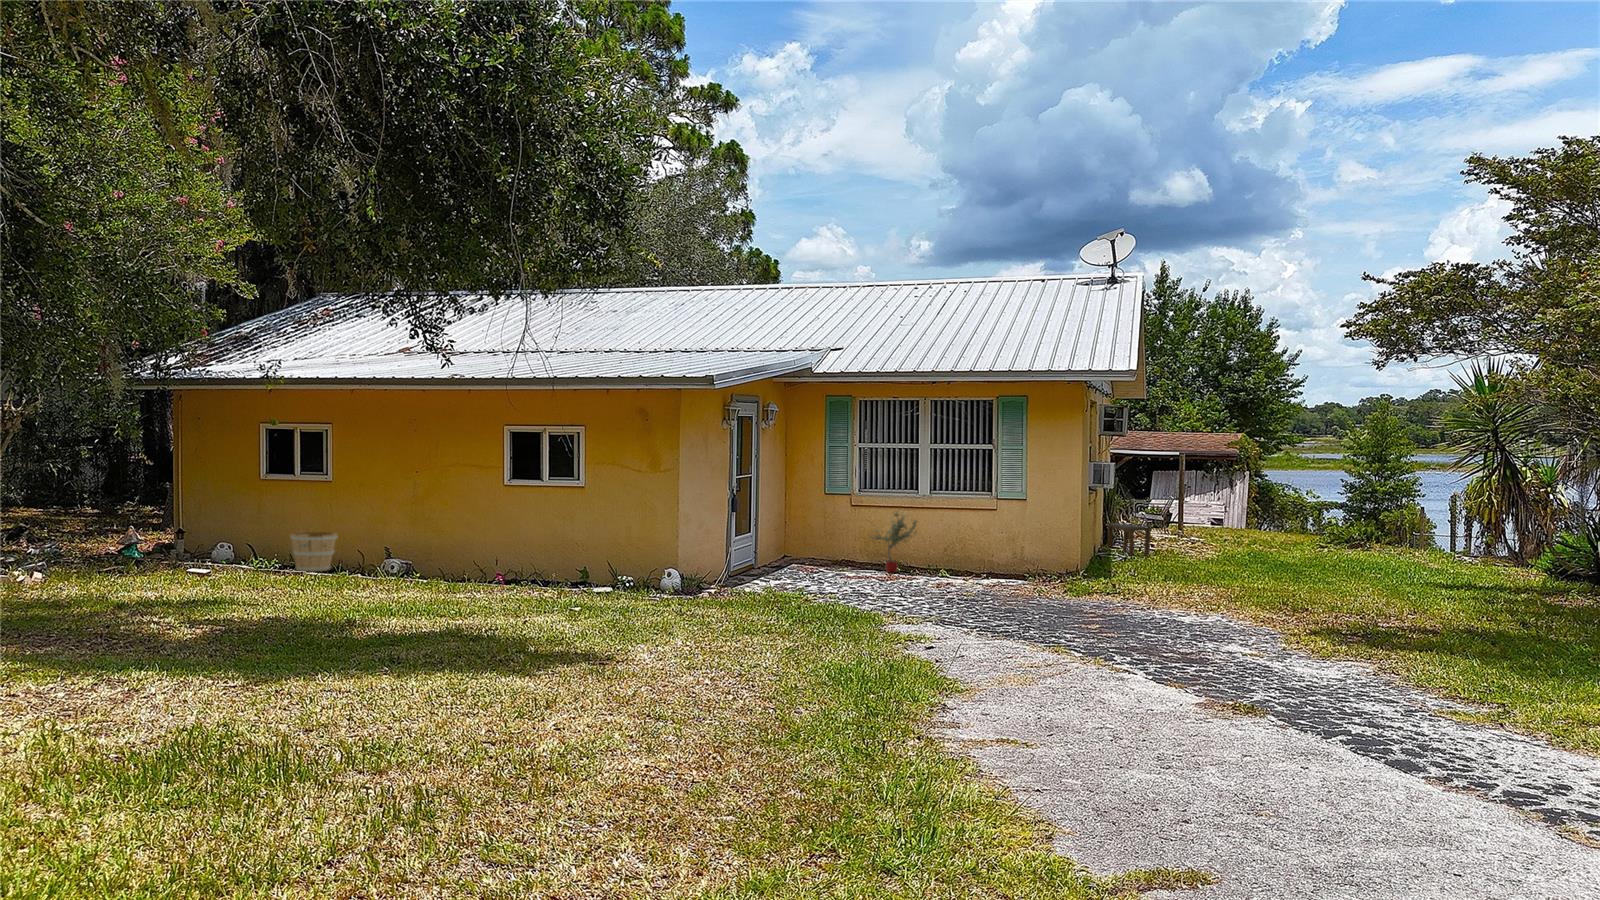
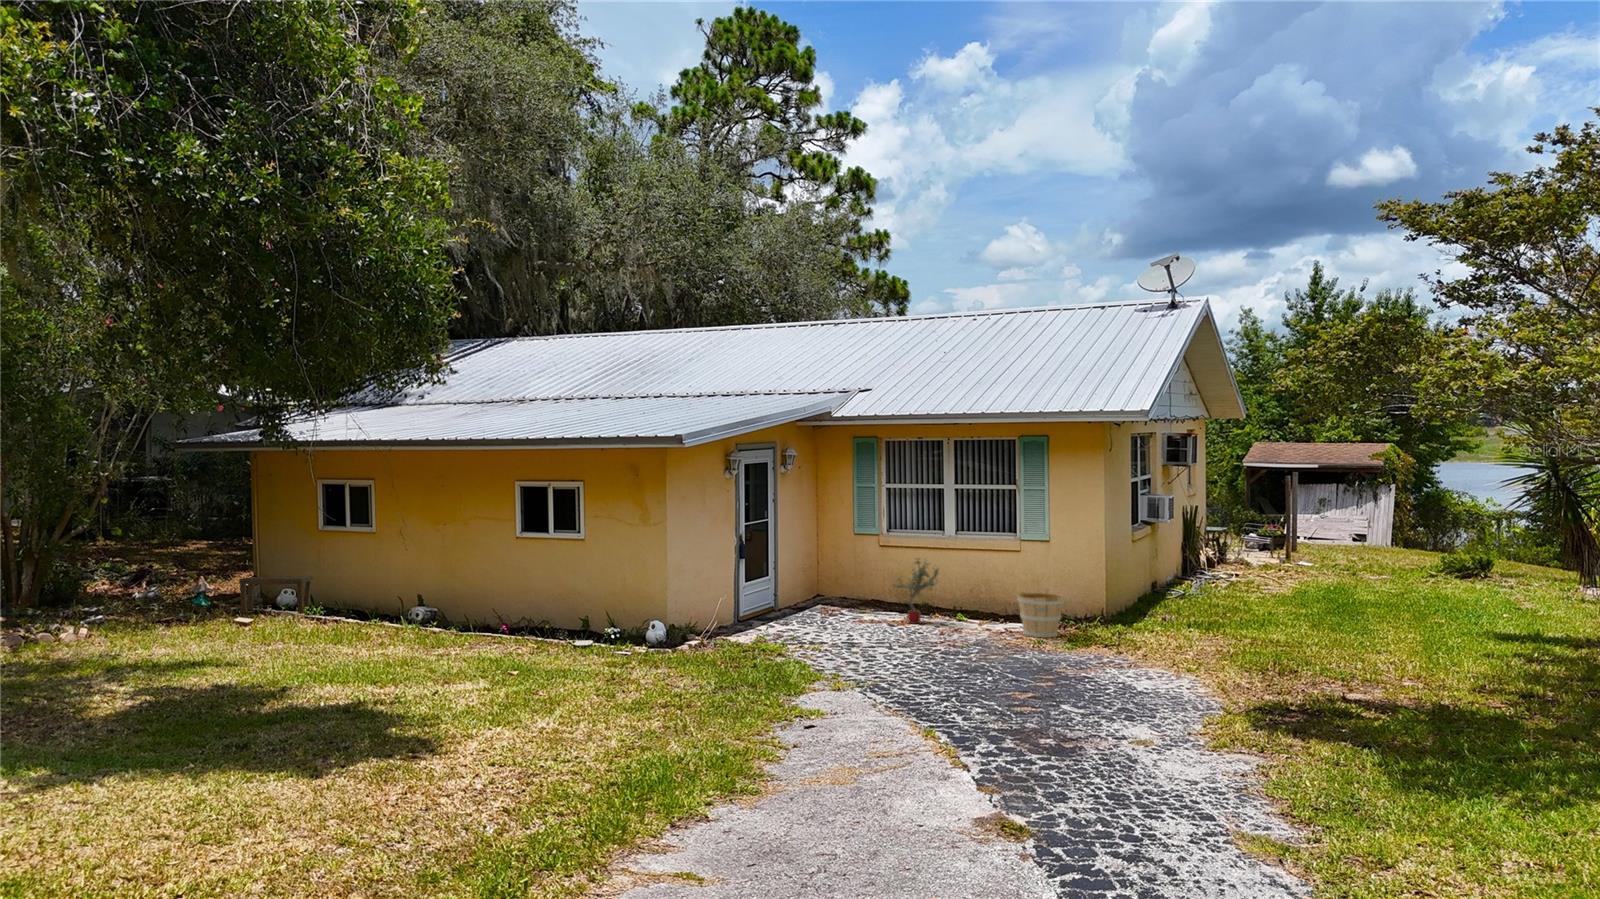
bench: present [1107,523,1151,556] -> present [239,576,313,614]
wooden bucket: present [290,531,338,571] -> present [1017,592,1065,638]

